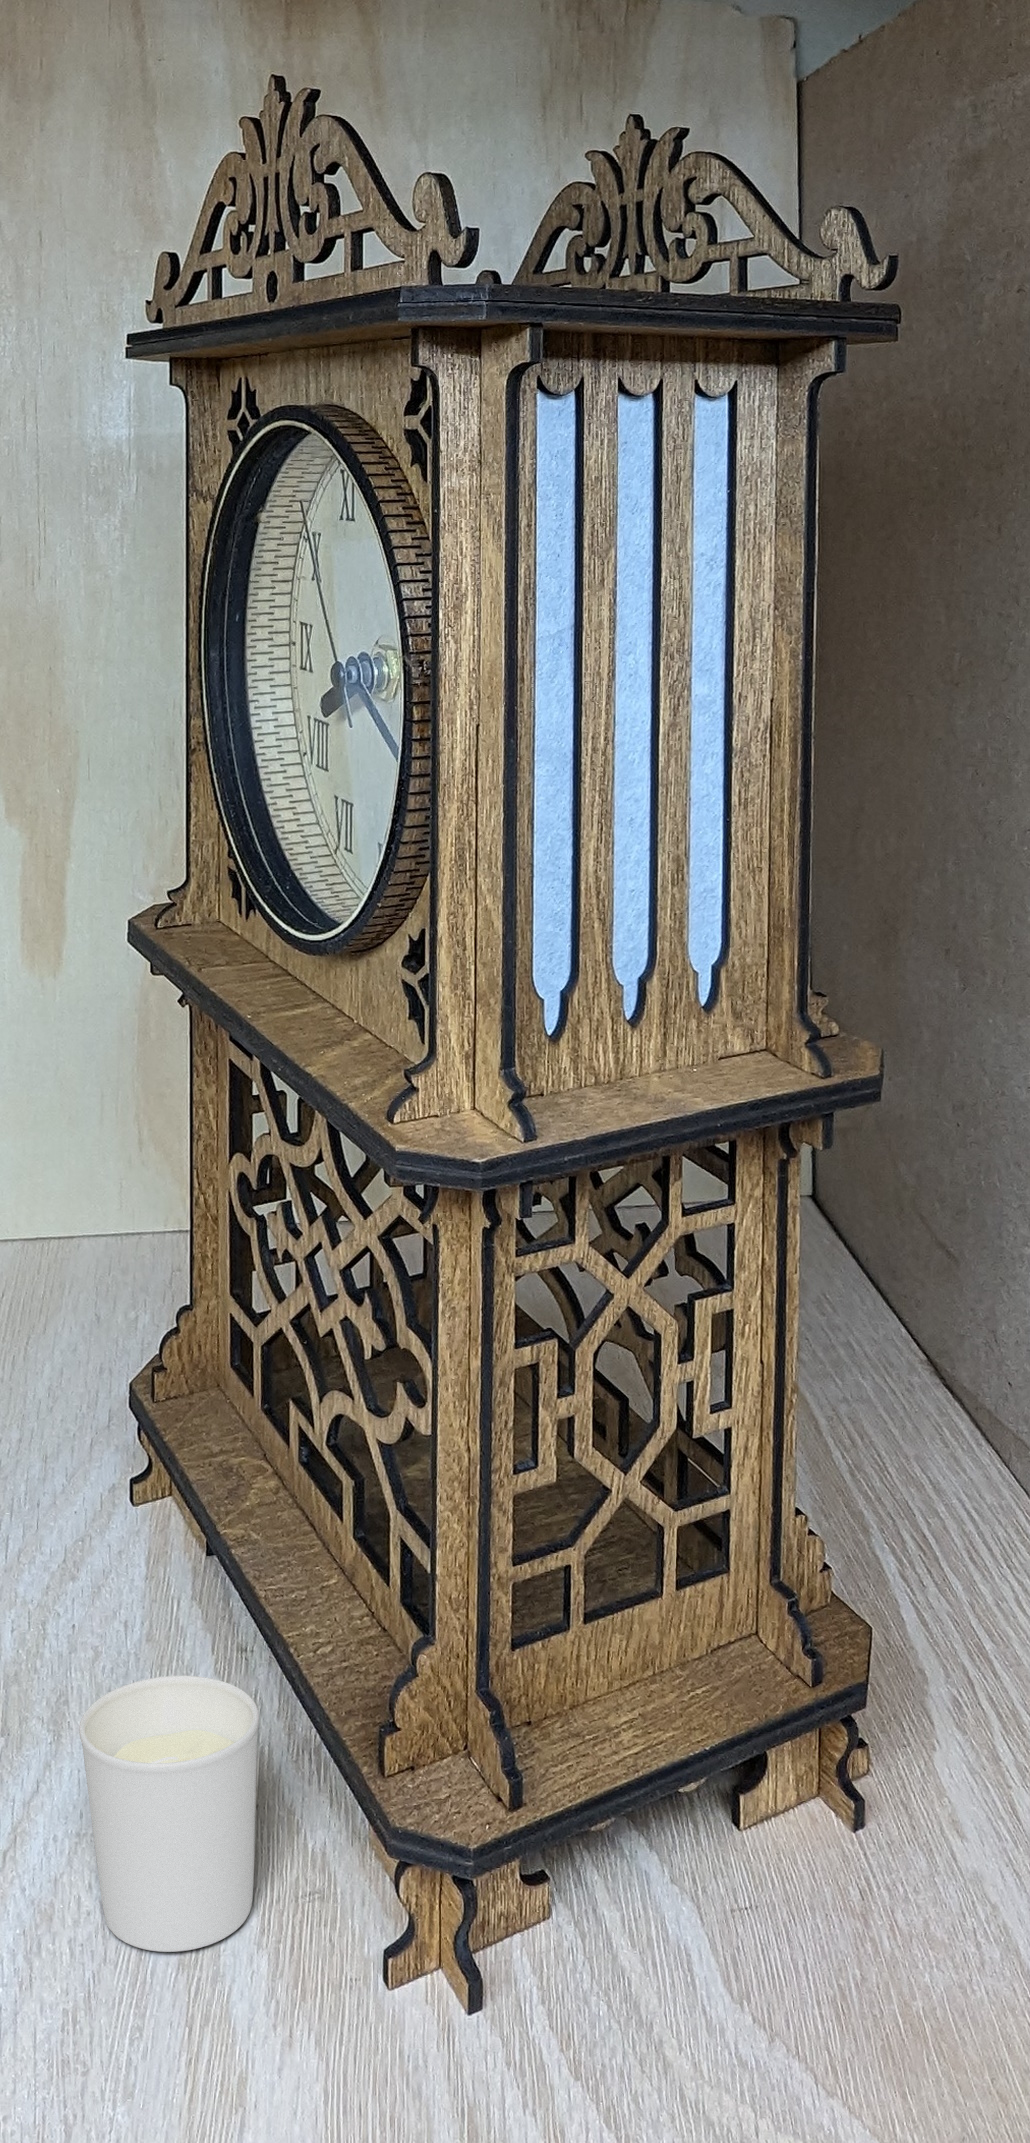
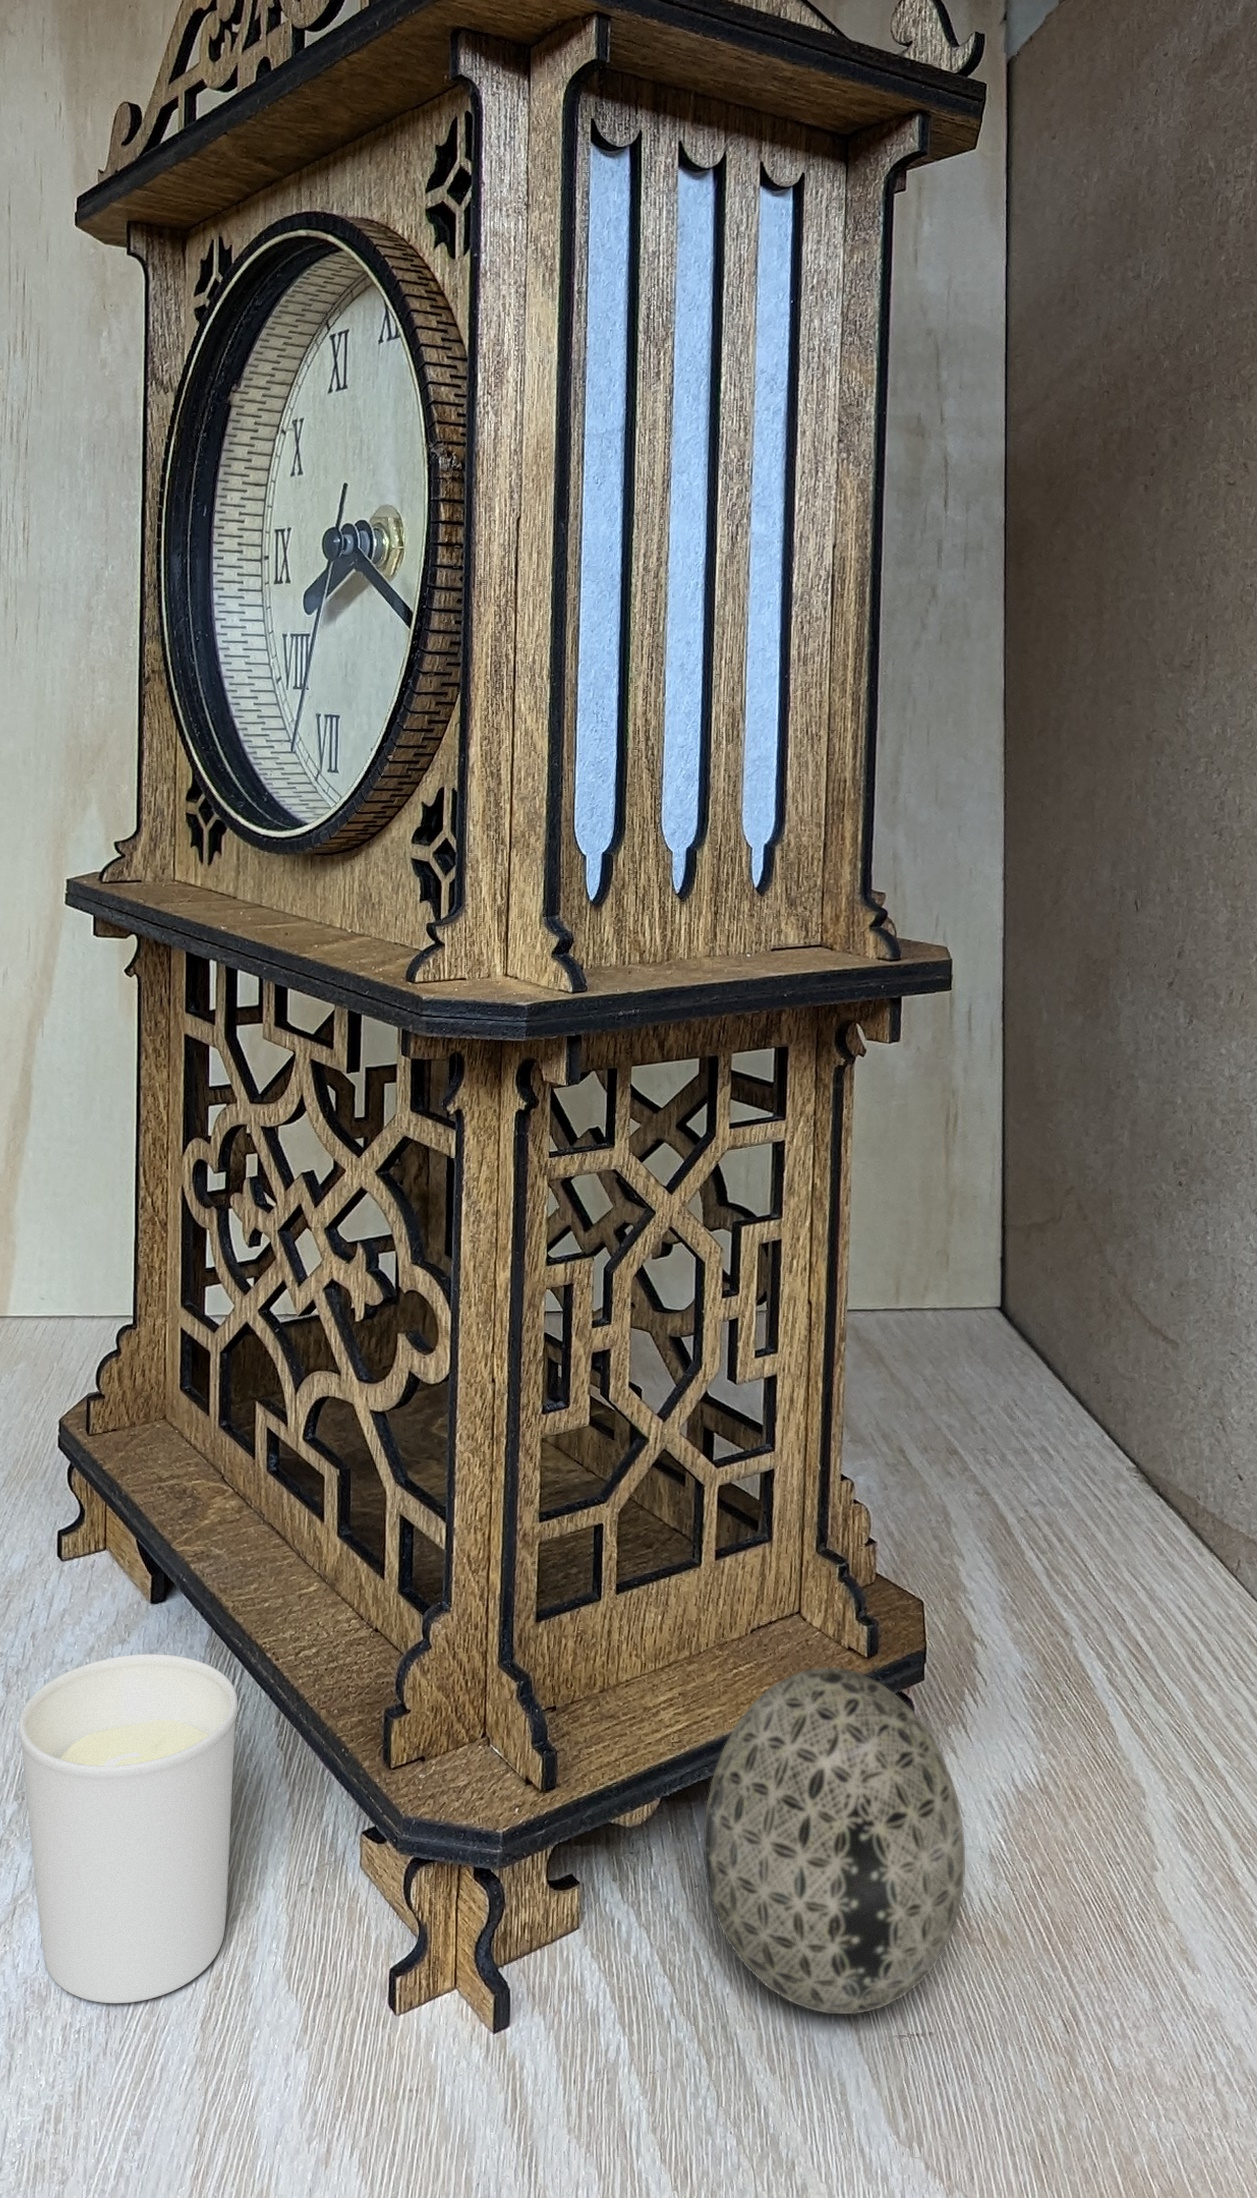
decorative egg: none [652,1688,868,1963] -> present [704,1668,965,2014]

